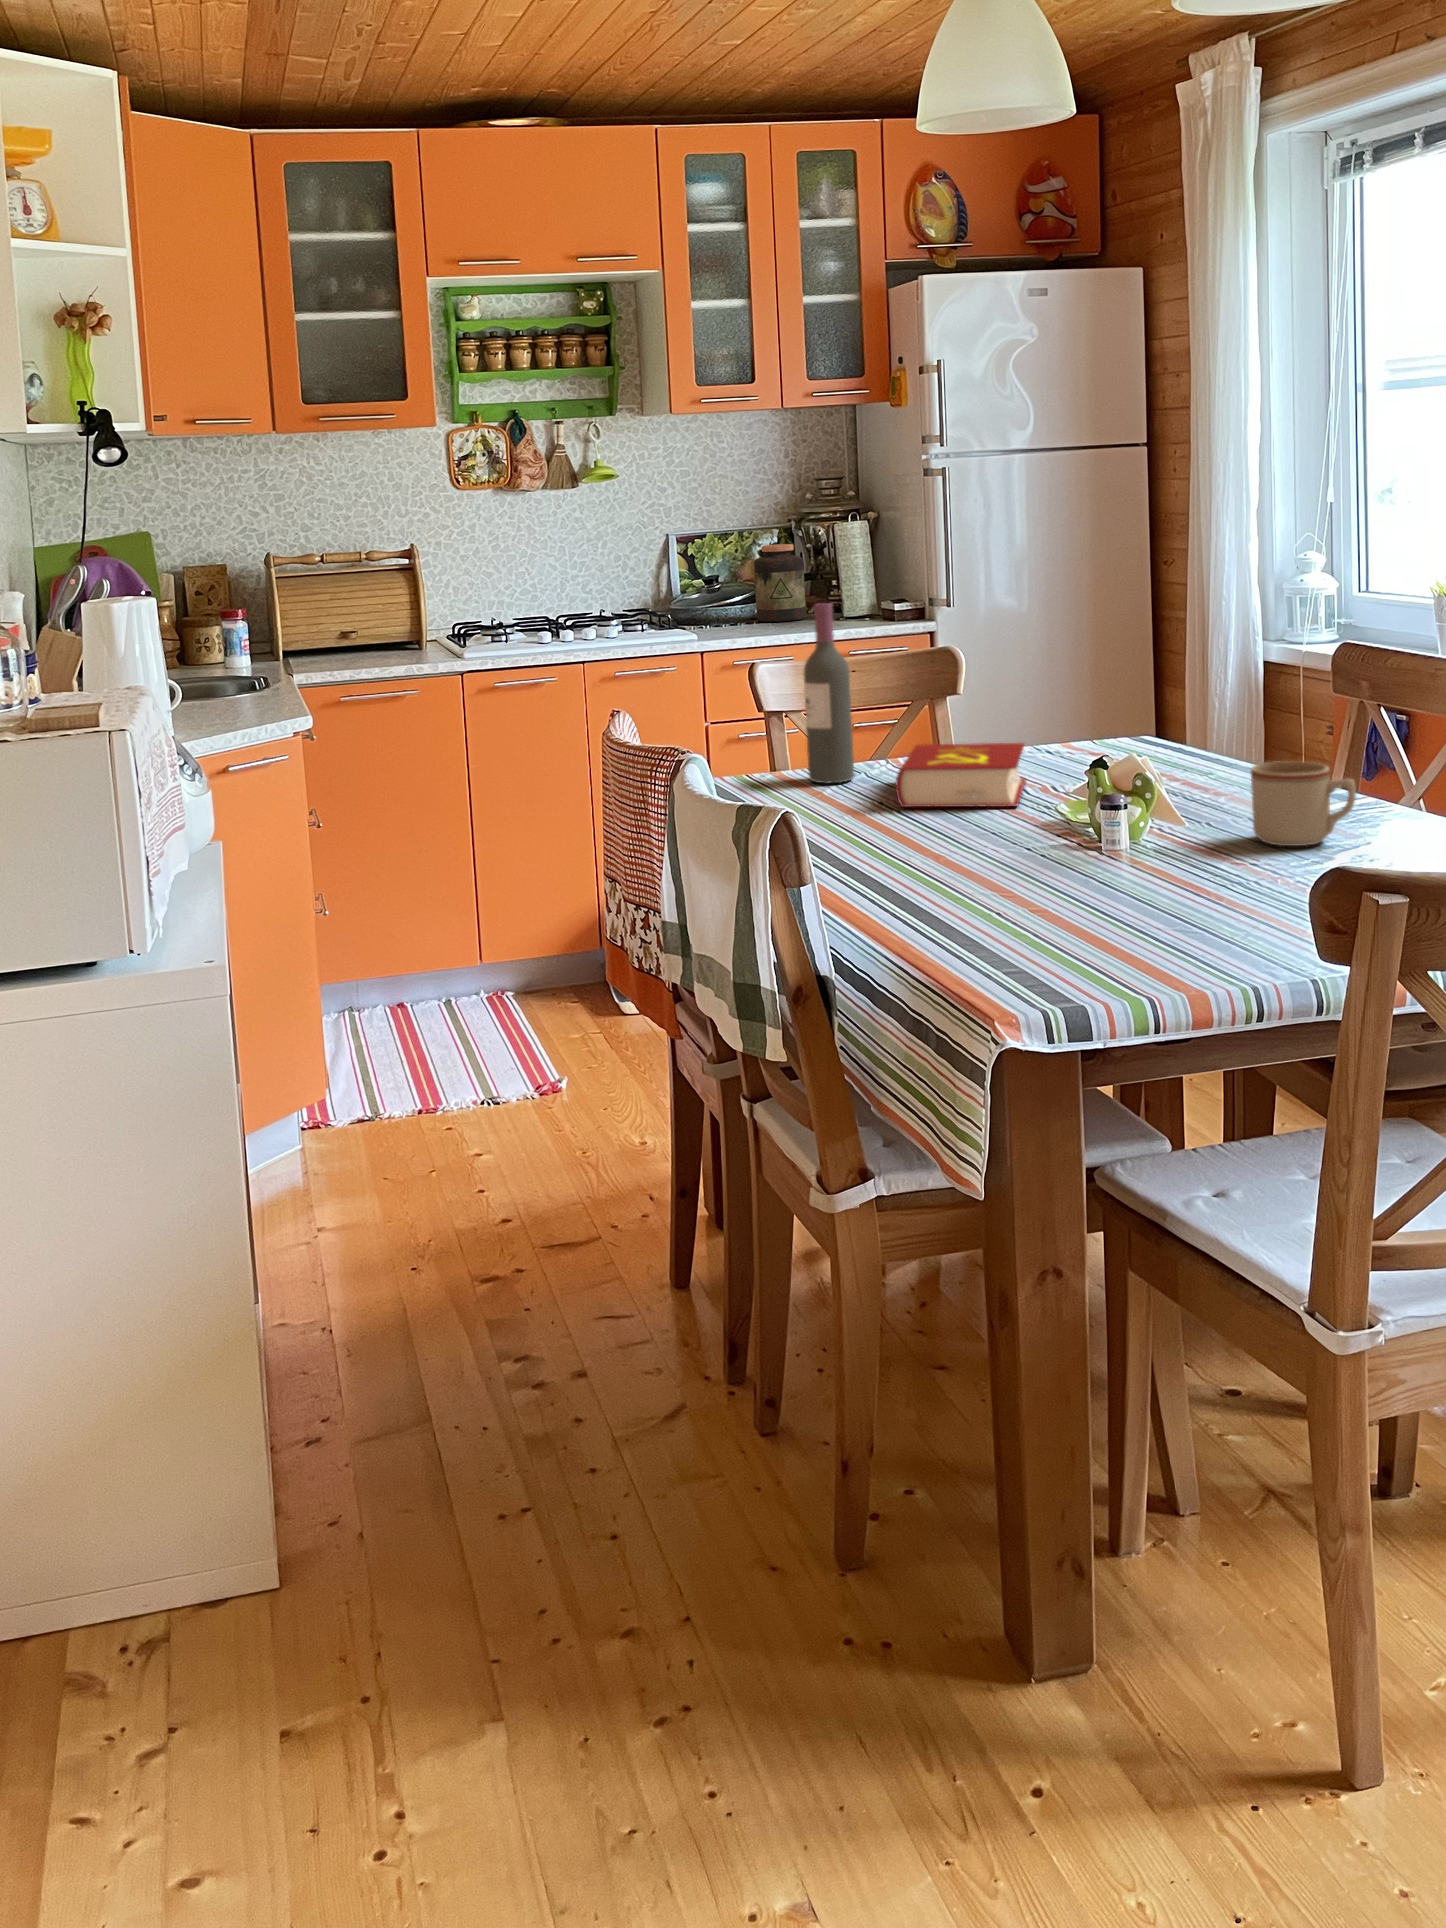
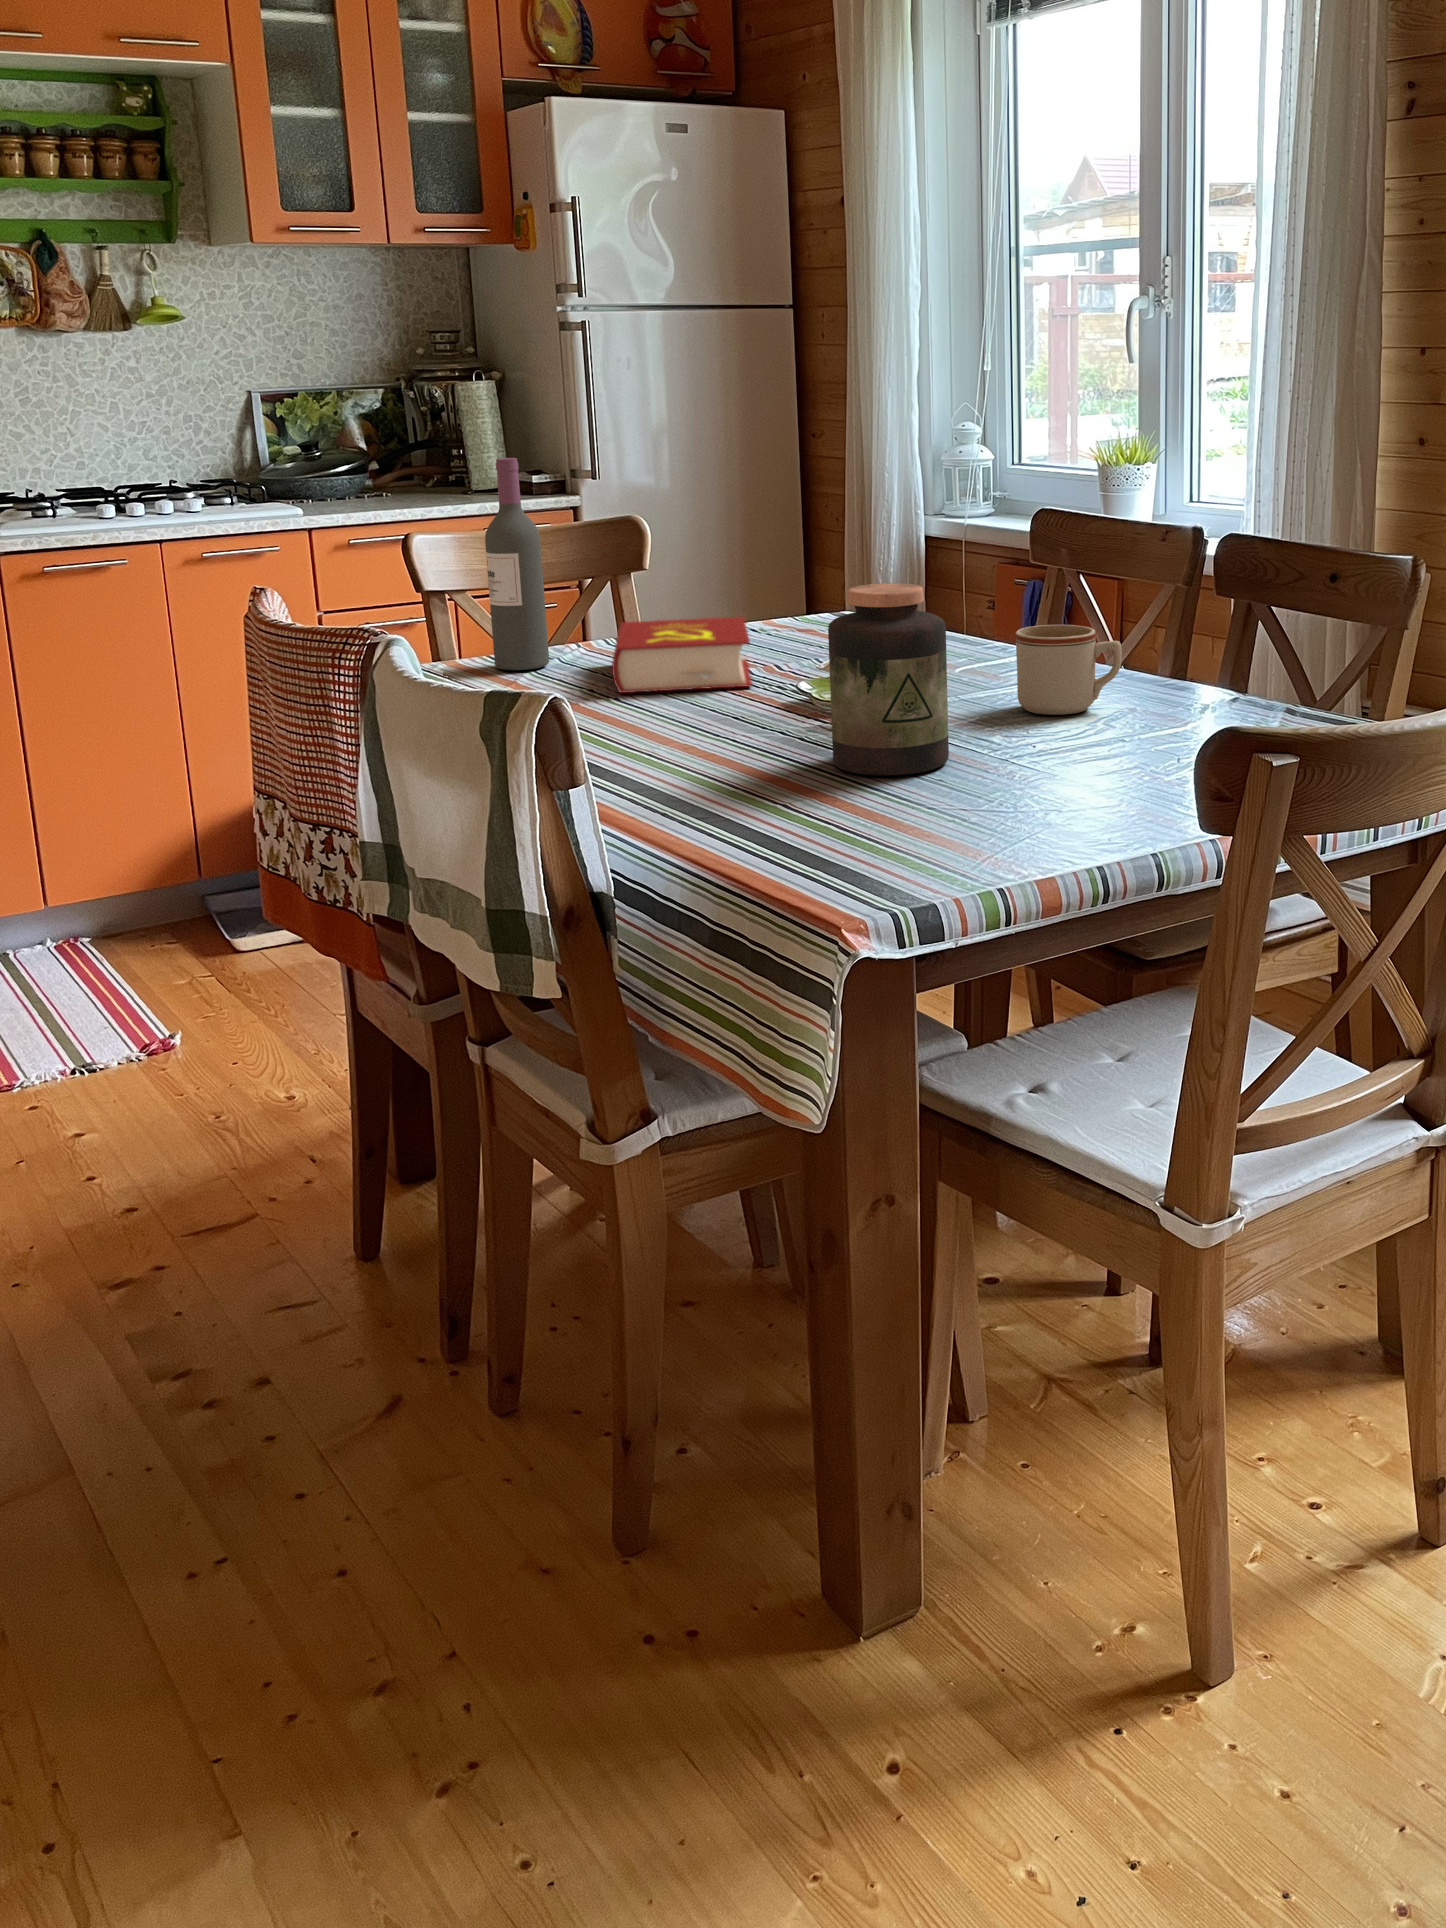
jar: present [754,544,806,622] -> present [828,583,949,776]

